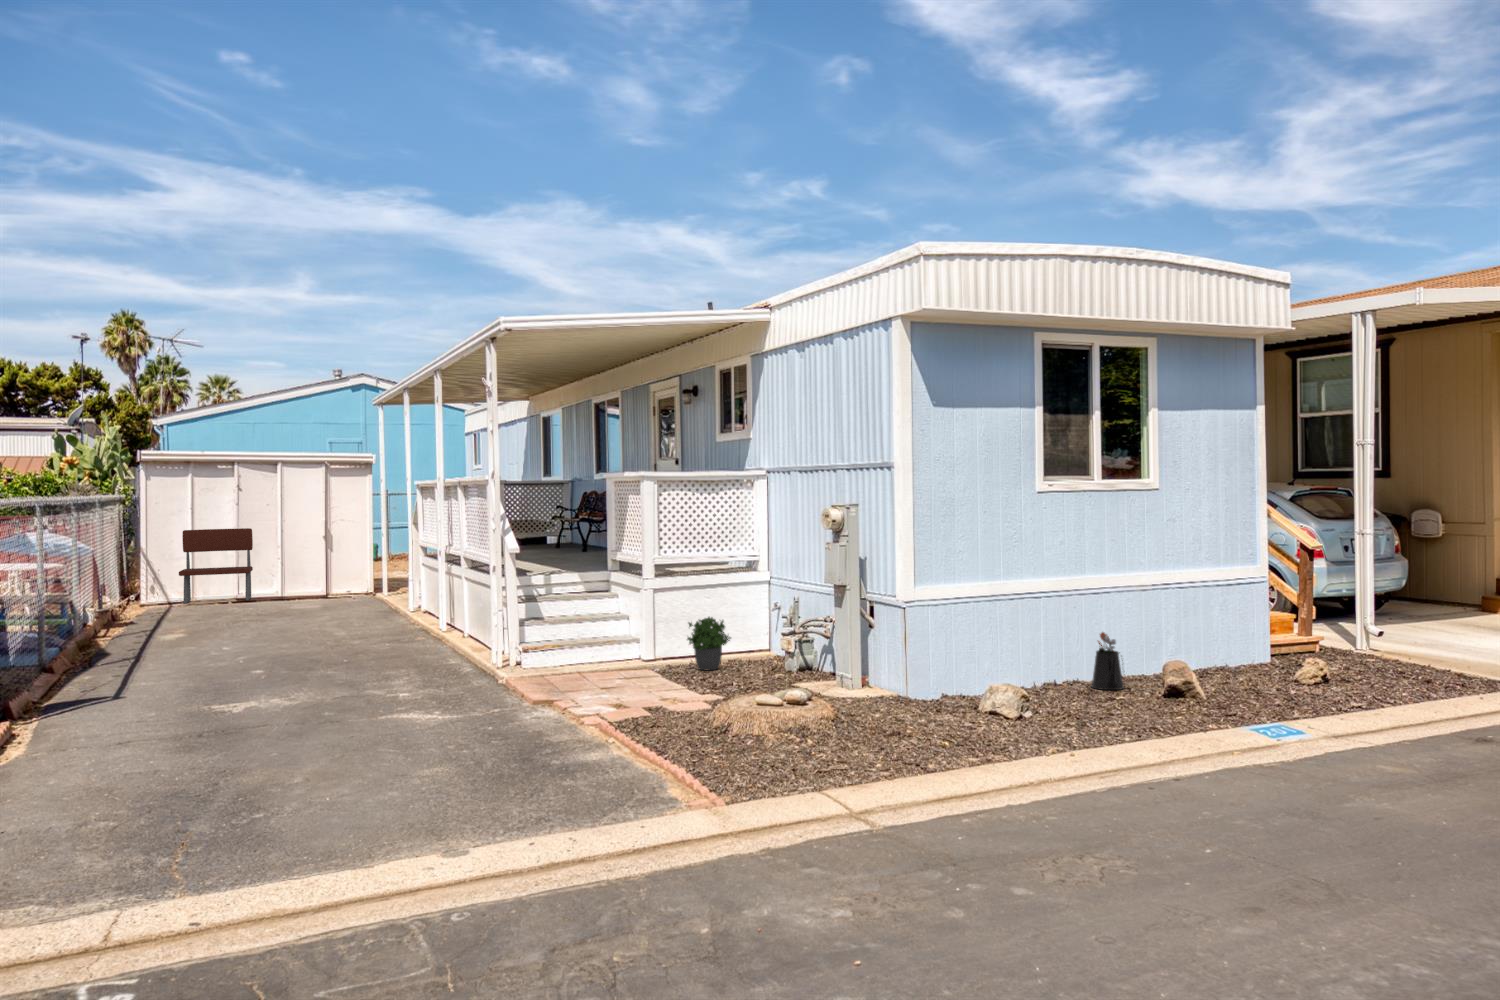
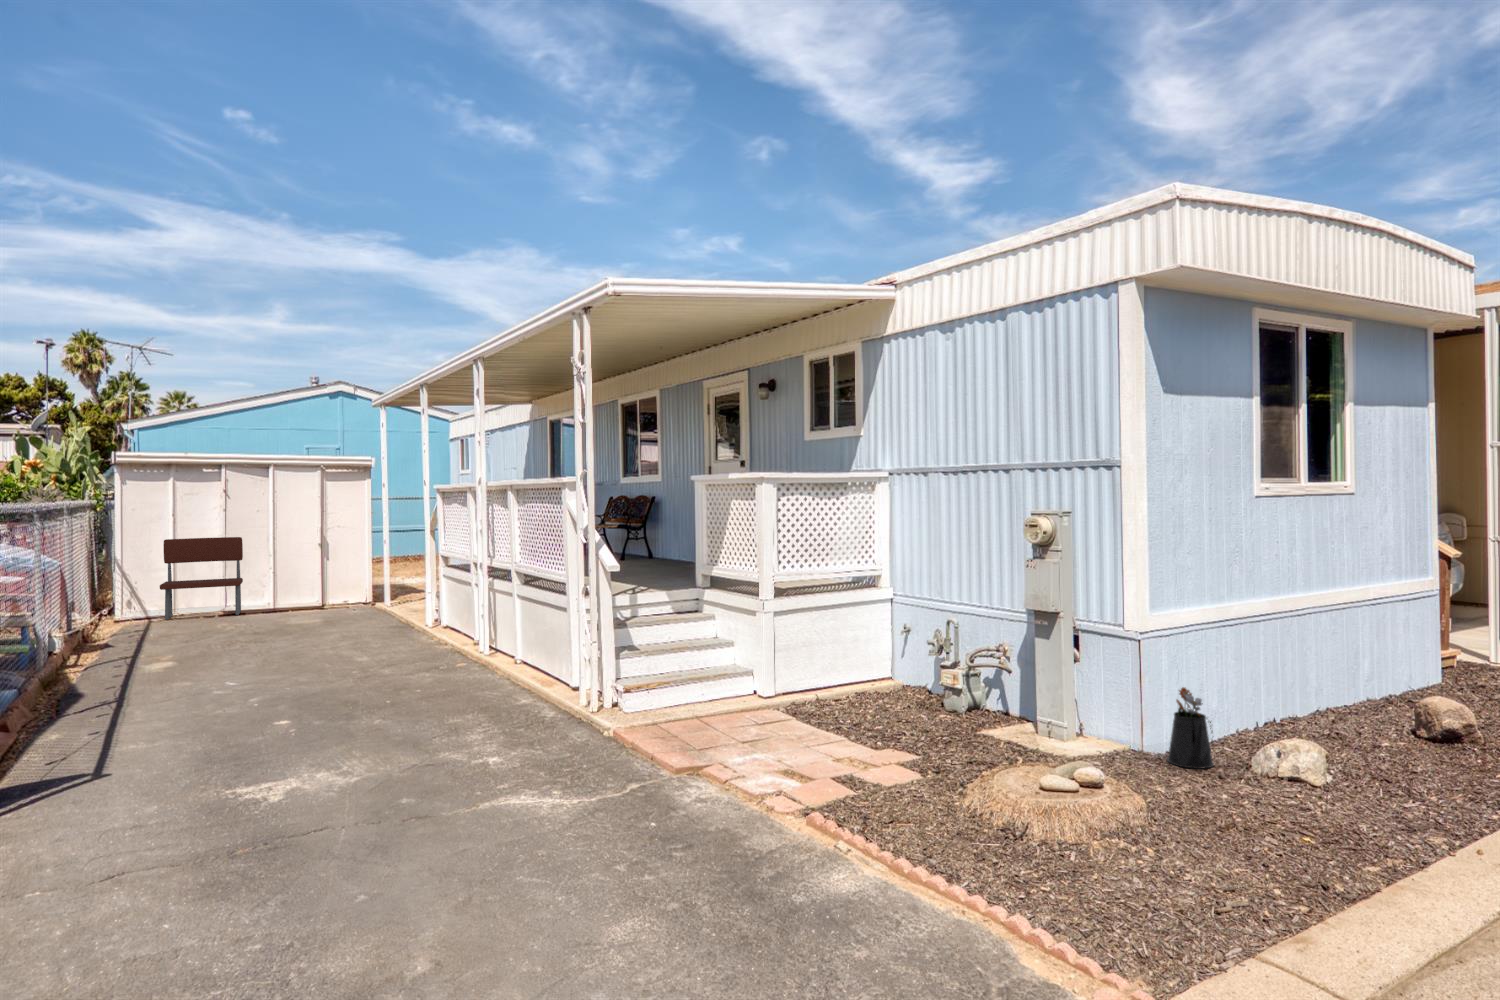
potted plant: present [687,617,731,671] -> none [813,642,864,707]
watering can: present [1091,632,1124,690] -> present [1167,687,1214,769]

